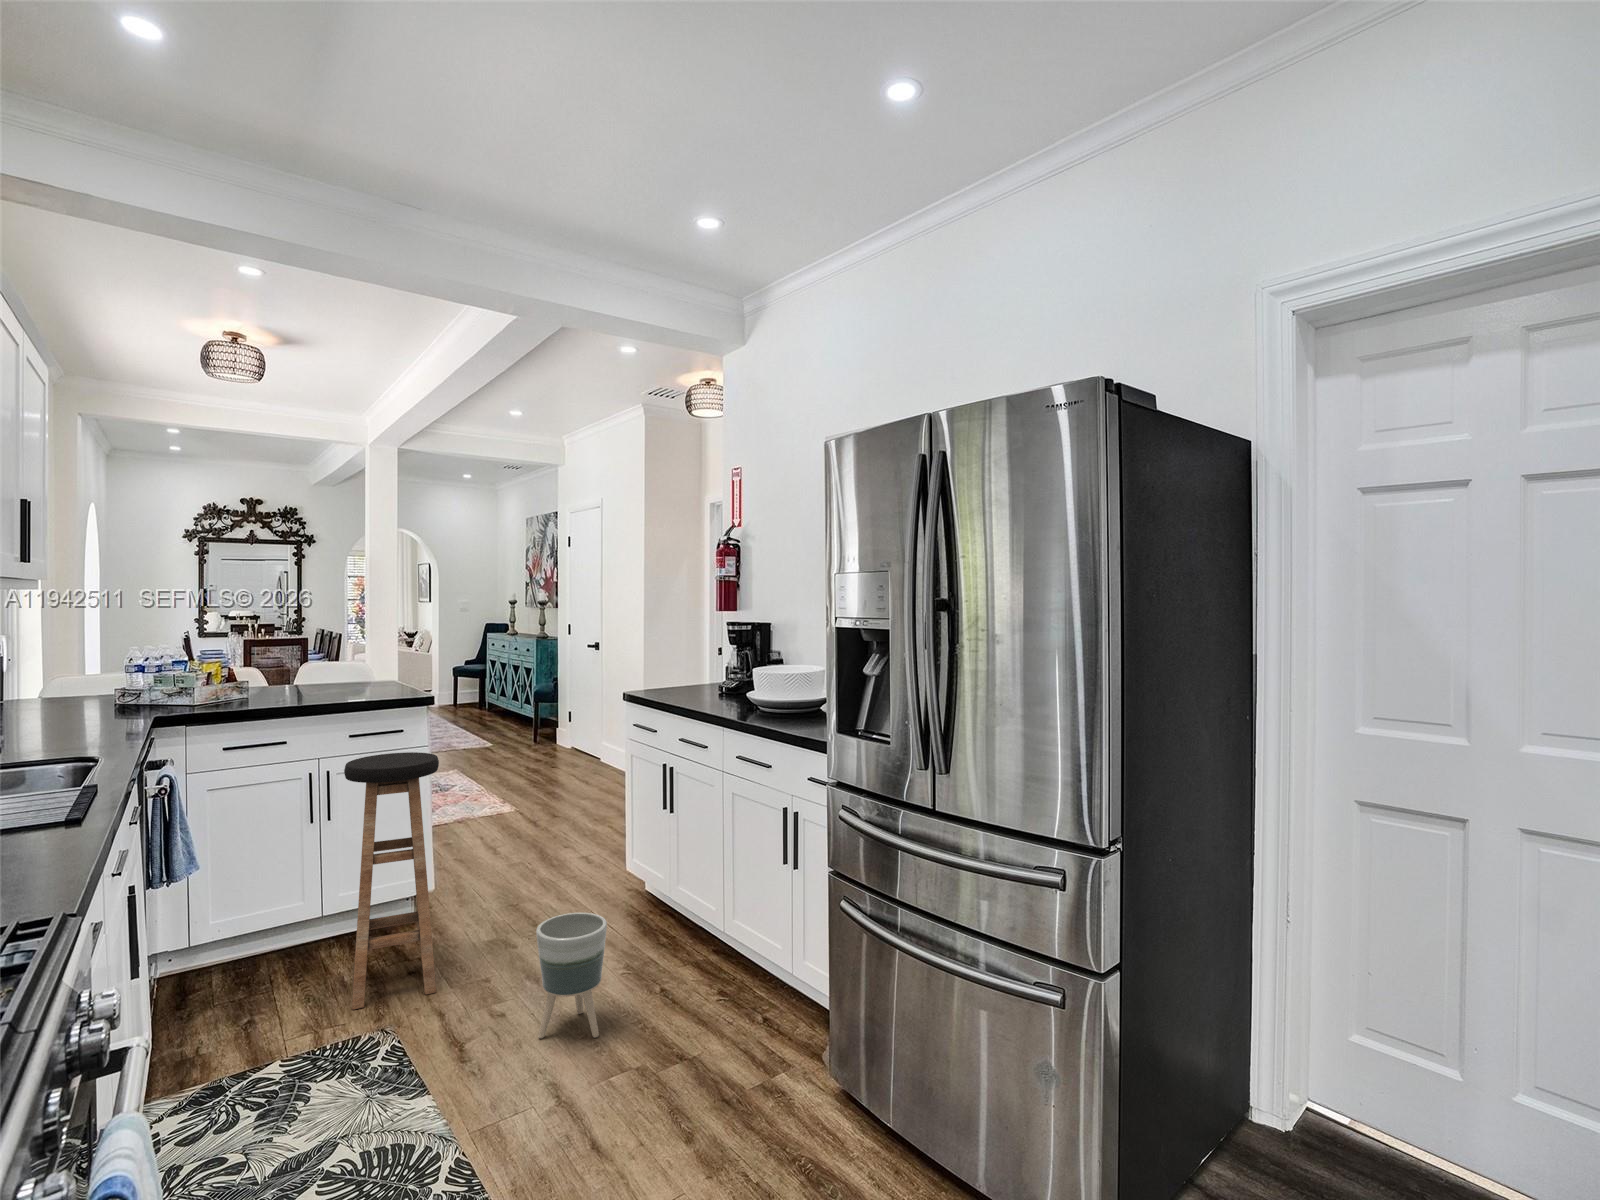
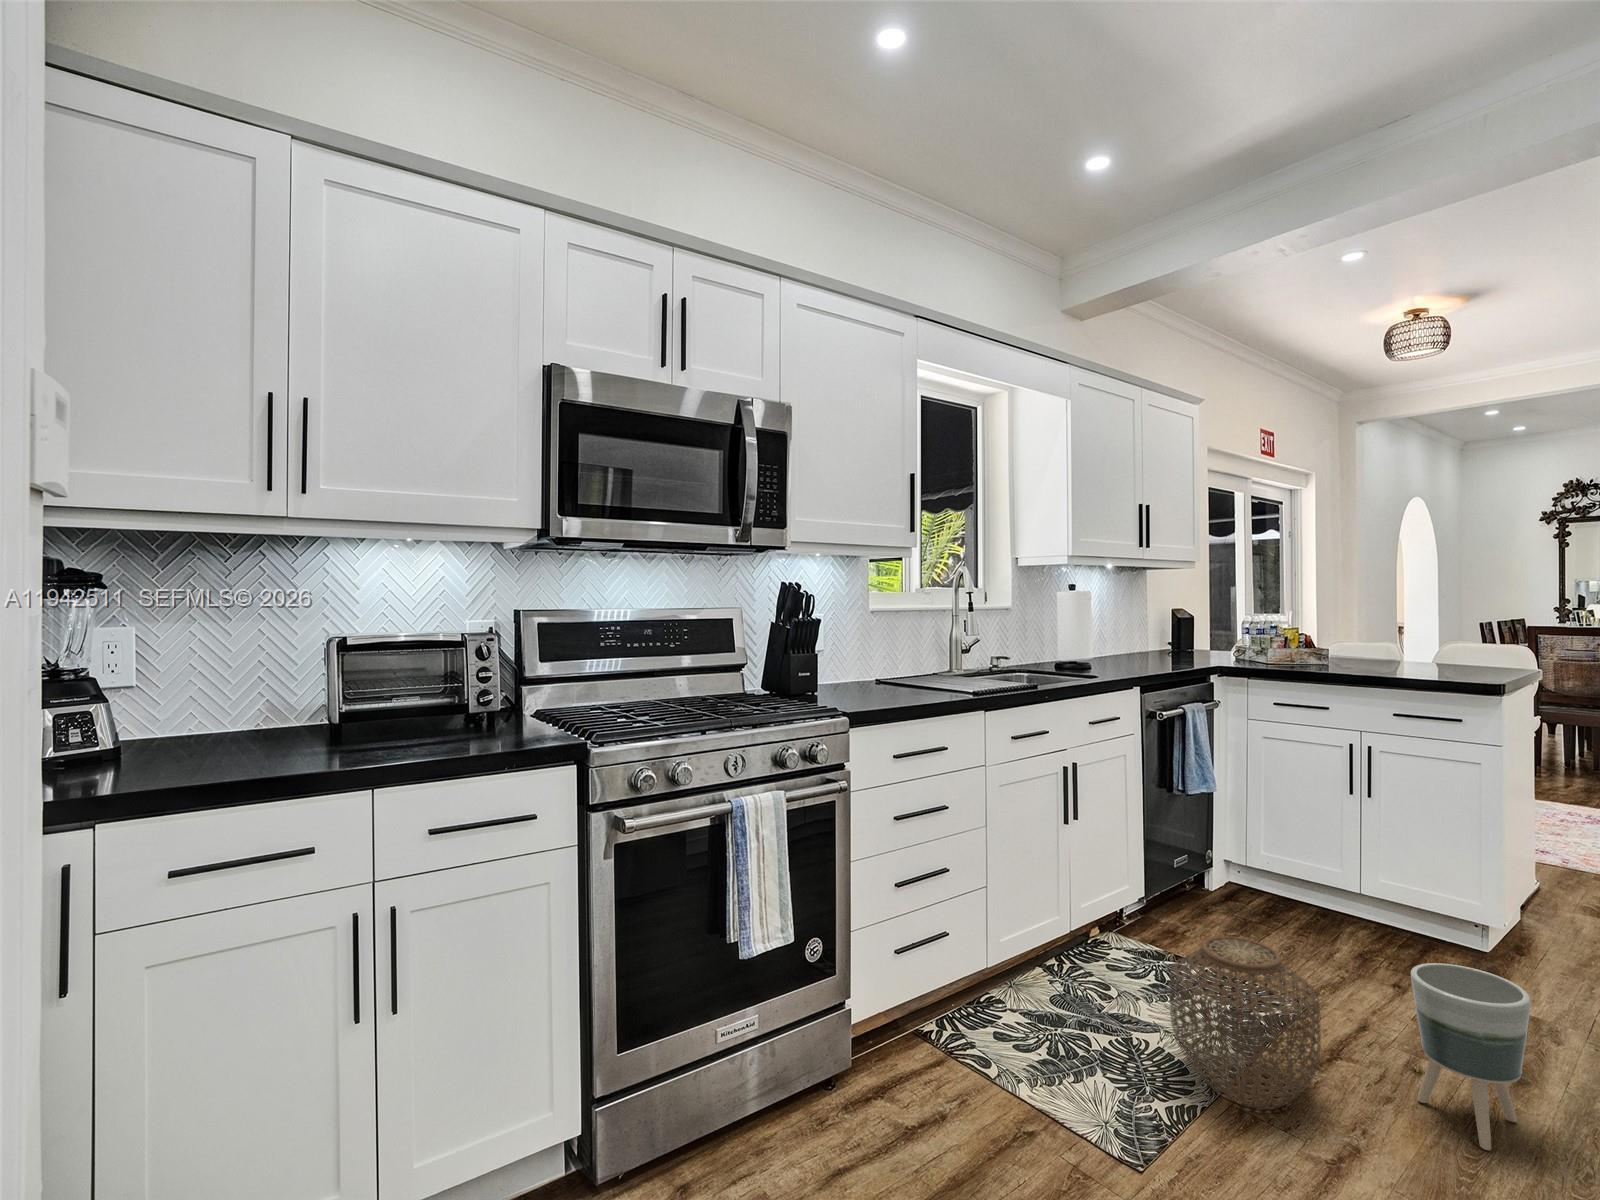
bar stool: present [344,752,439,1010] -> none [1303,728,1430,1004]
woven basket: none [387,972,525,1140] -> present [1170,936,1321,1109]

